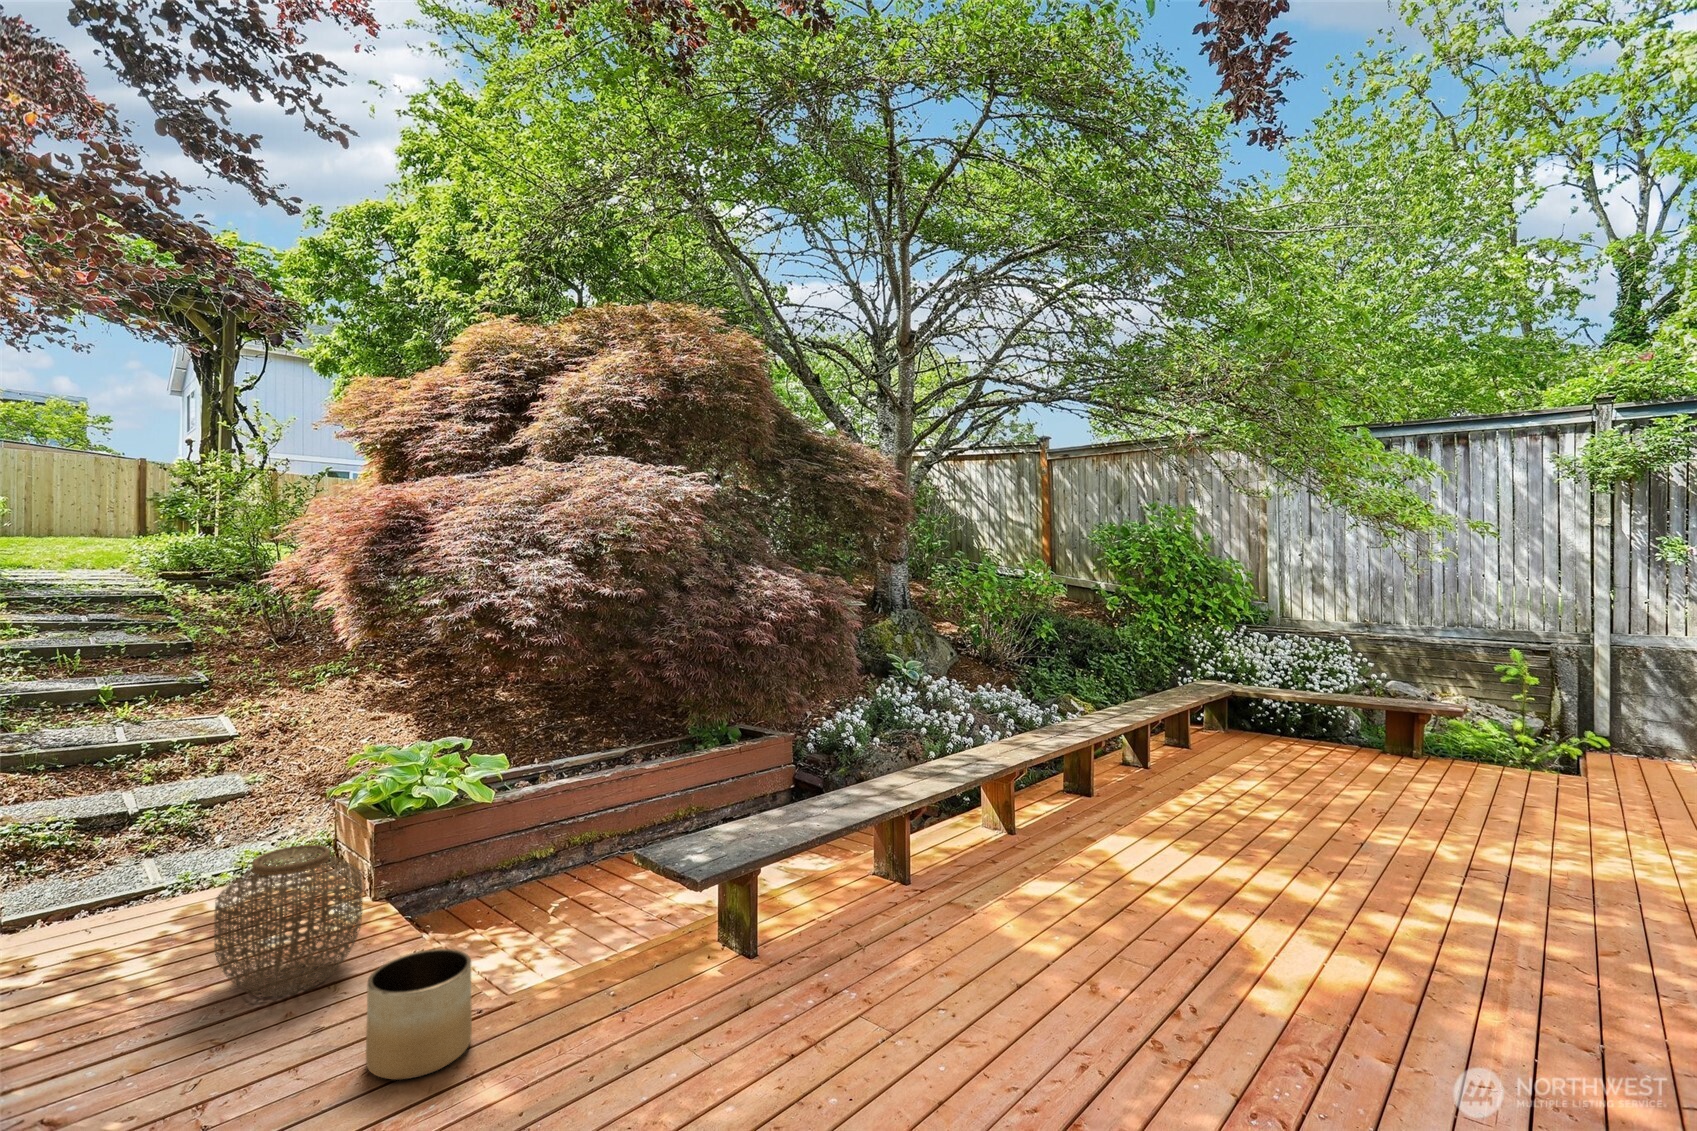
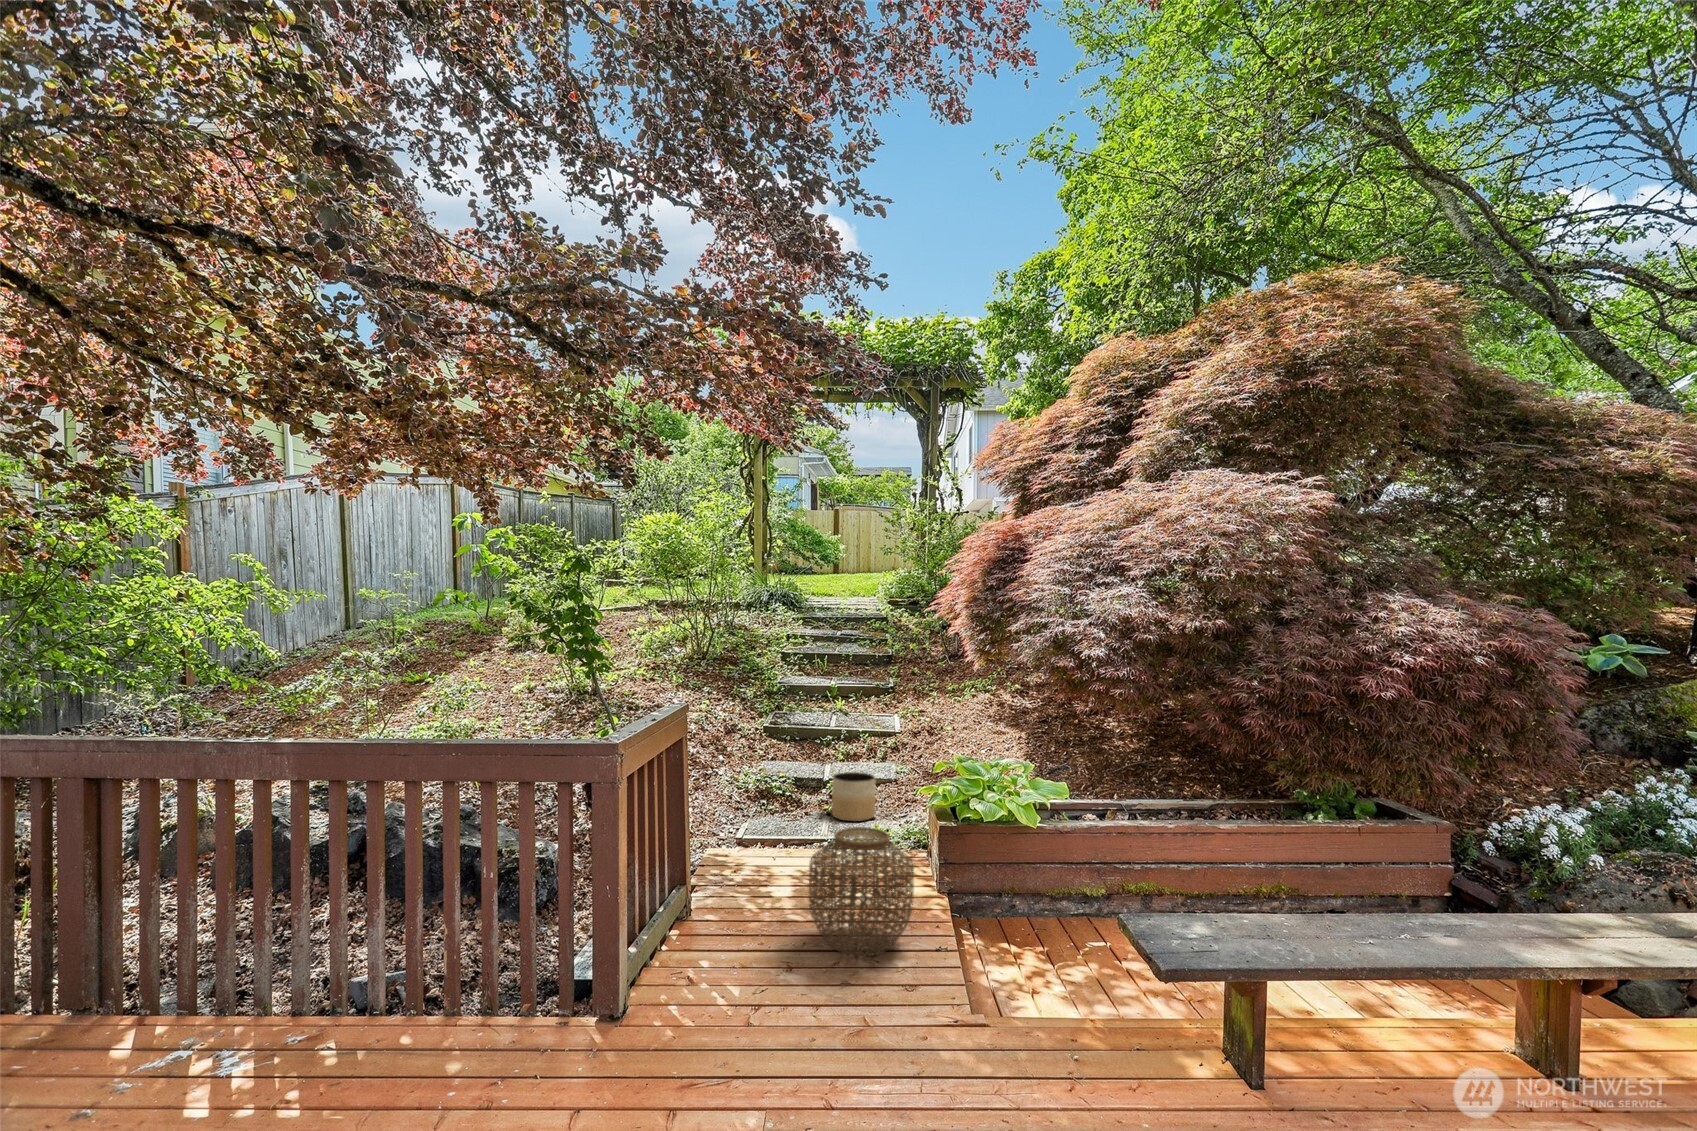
planter: present [366,949,472,1080] -> present [832,772,876,822]

